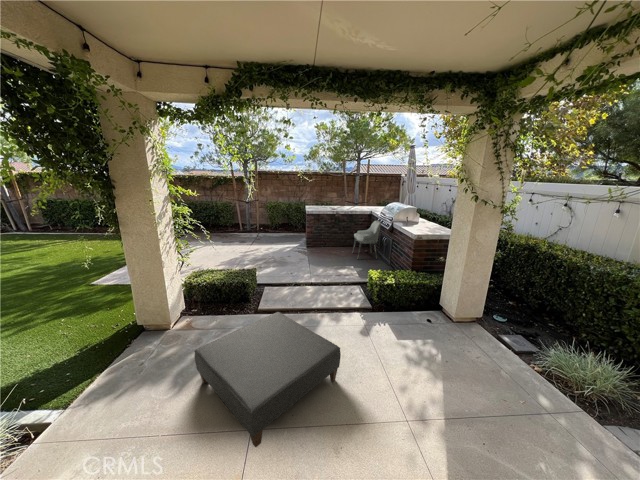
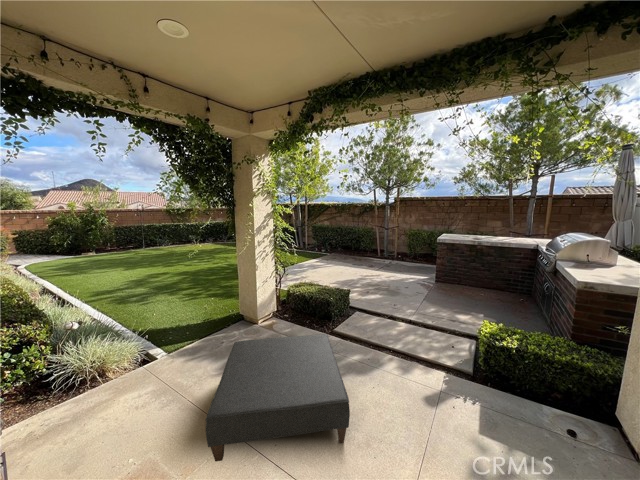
dining chair: present [352,221,381,260] -> none [494,258,542,313]

